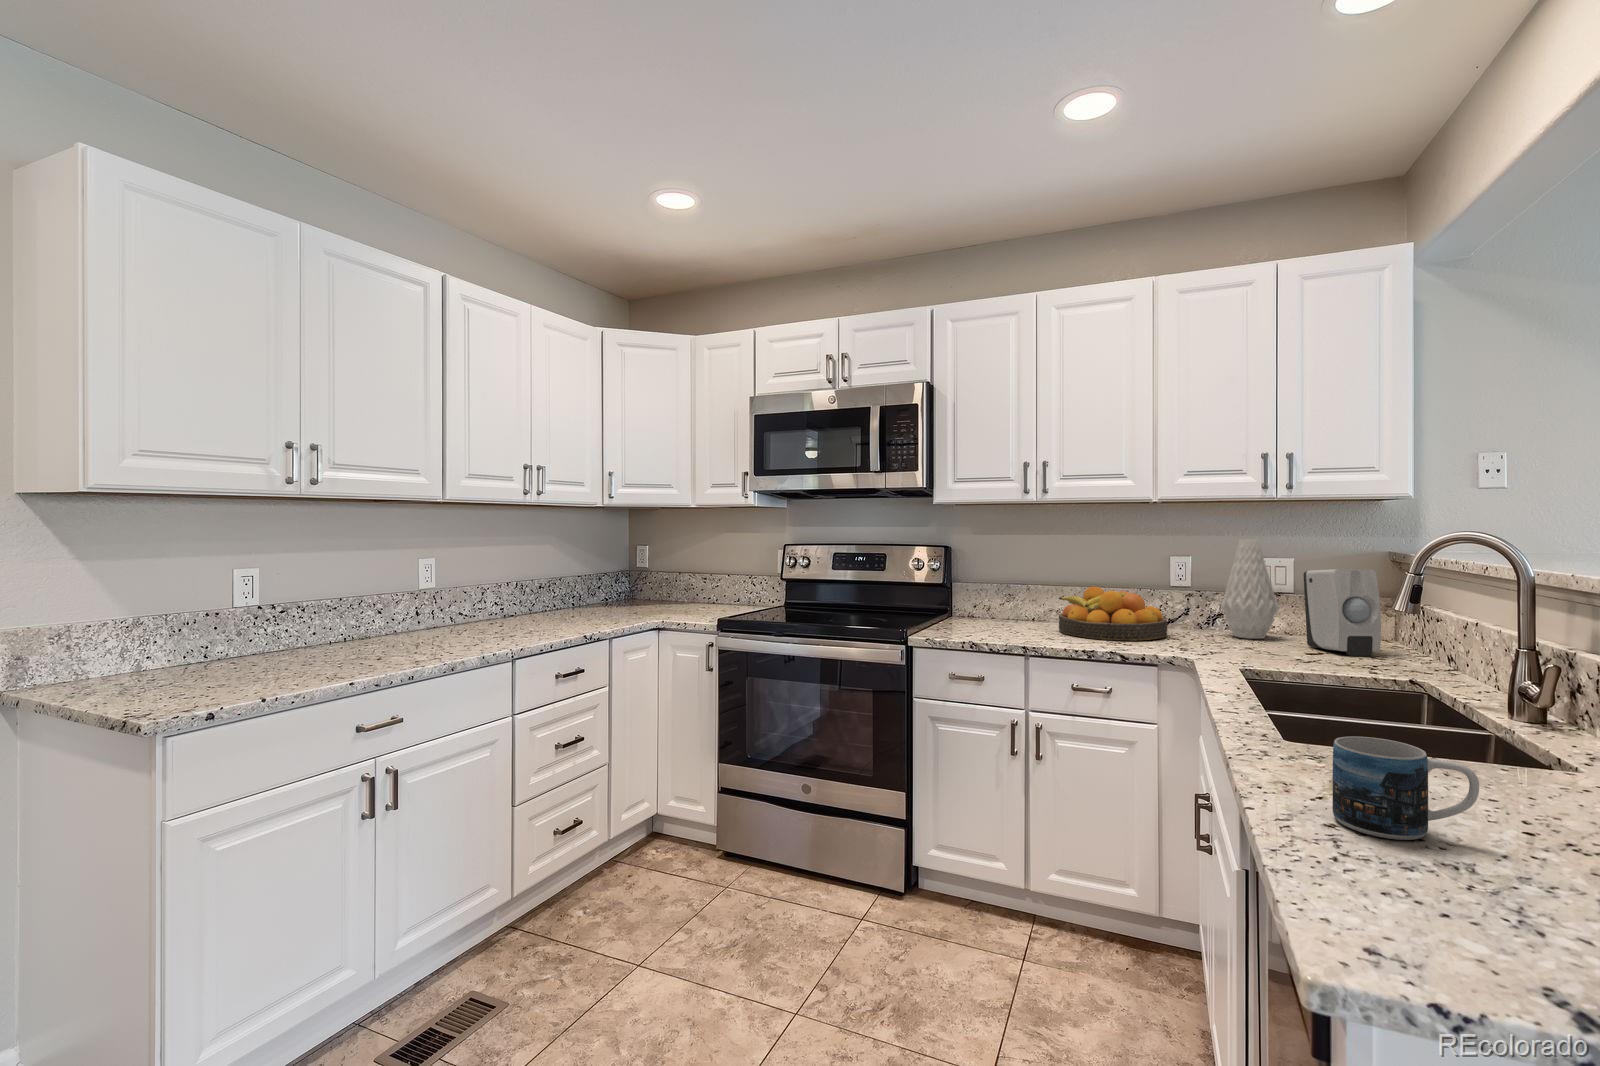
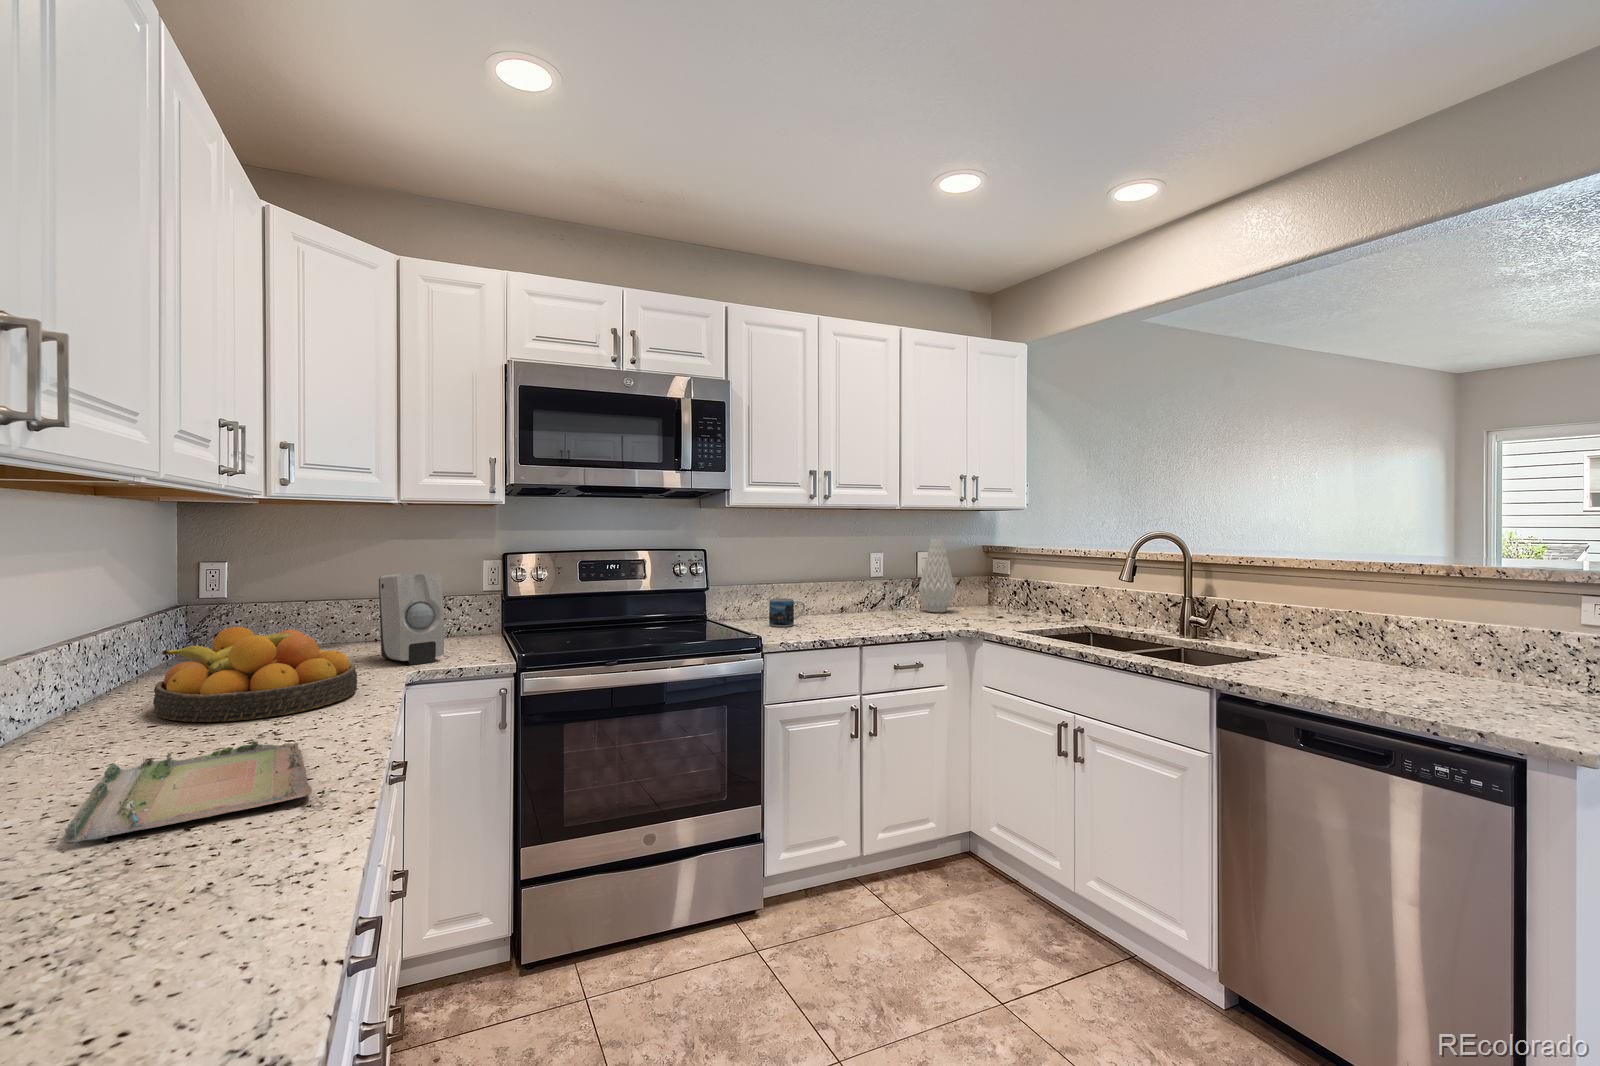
soap dispenser: present [1303,569,1381,656] -> present [379,572,444,665]
fruit bowl: present [1059,587,1167,641] -> present [153,627,357,722]
tray: none [367,629,498,654] -> present [63,731,312,846]
mug: present [1333,736,1479,840] -> present [769,598,805,627]

